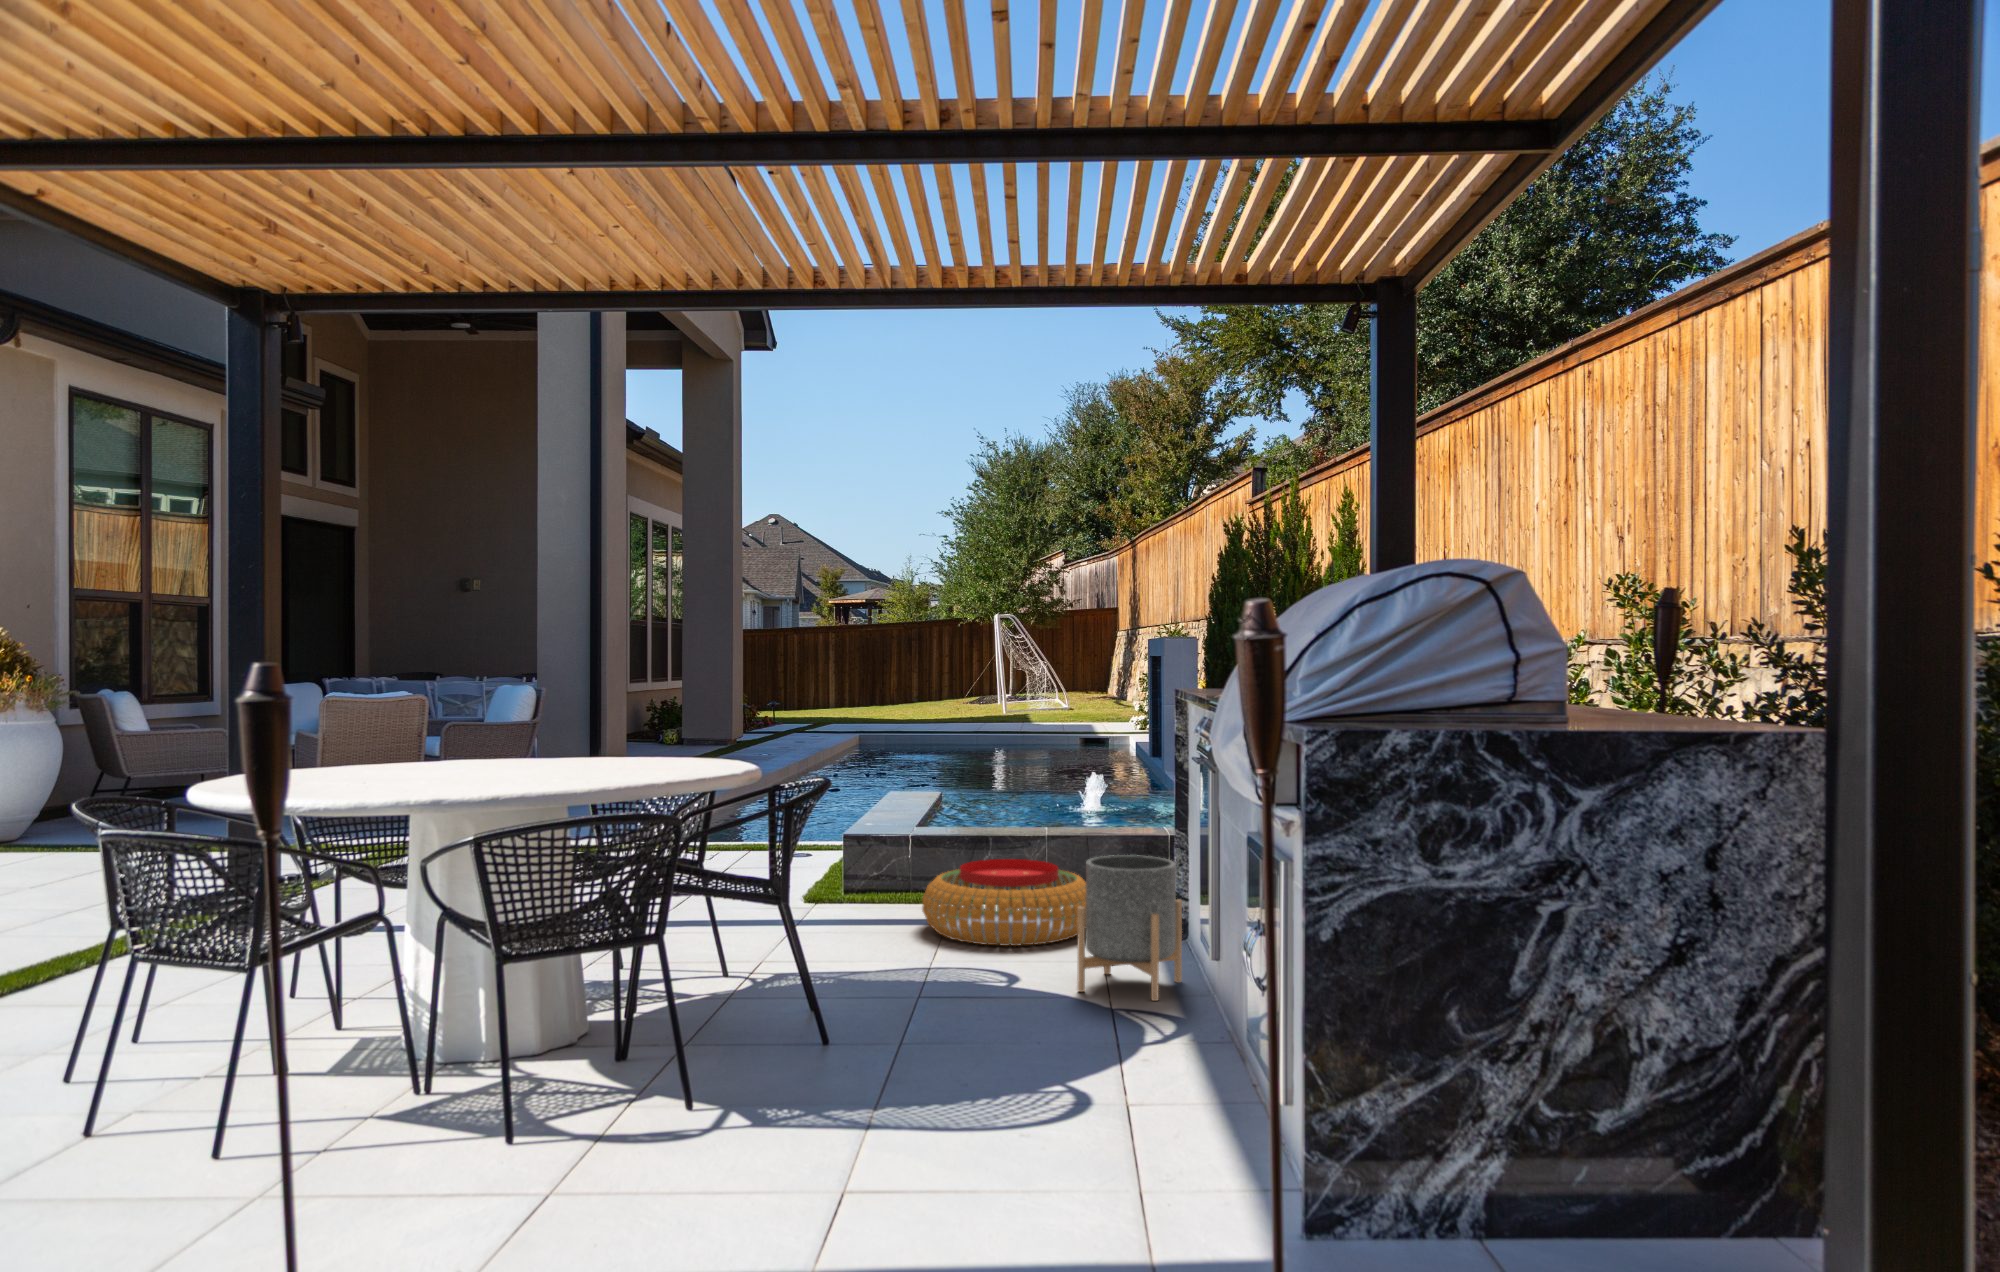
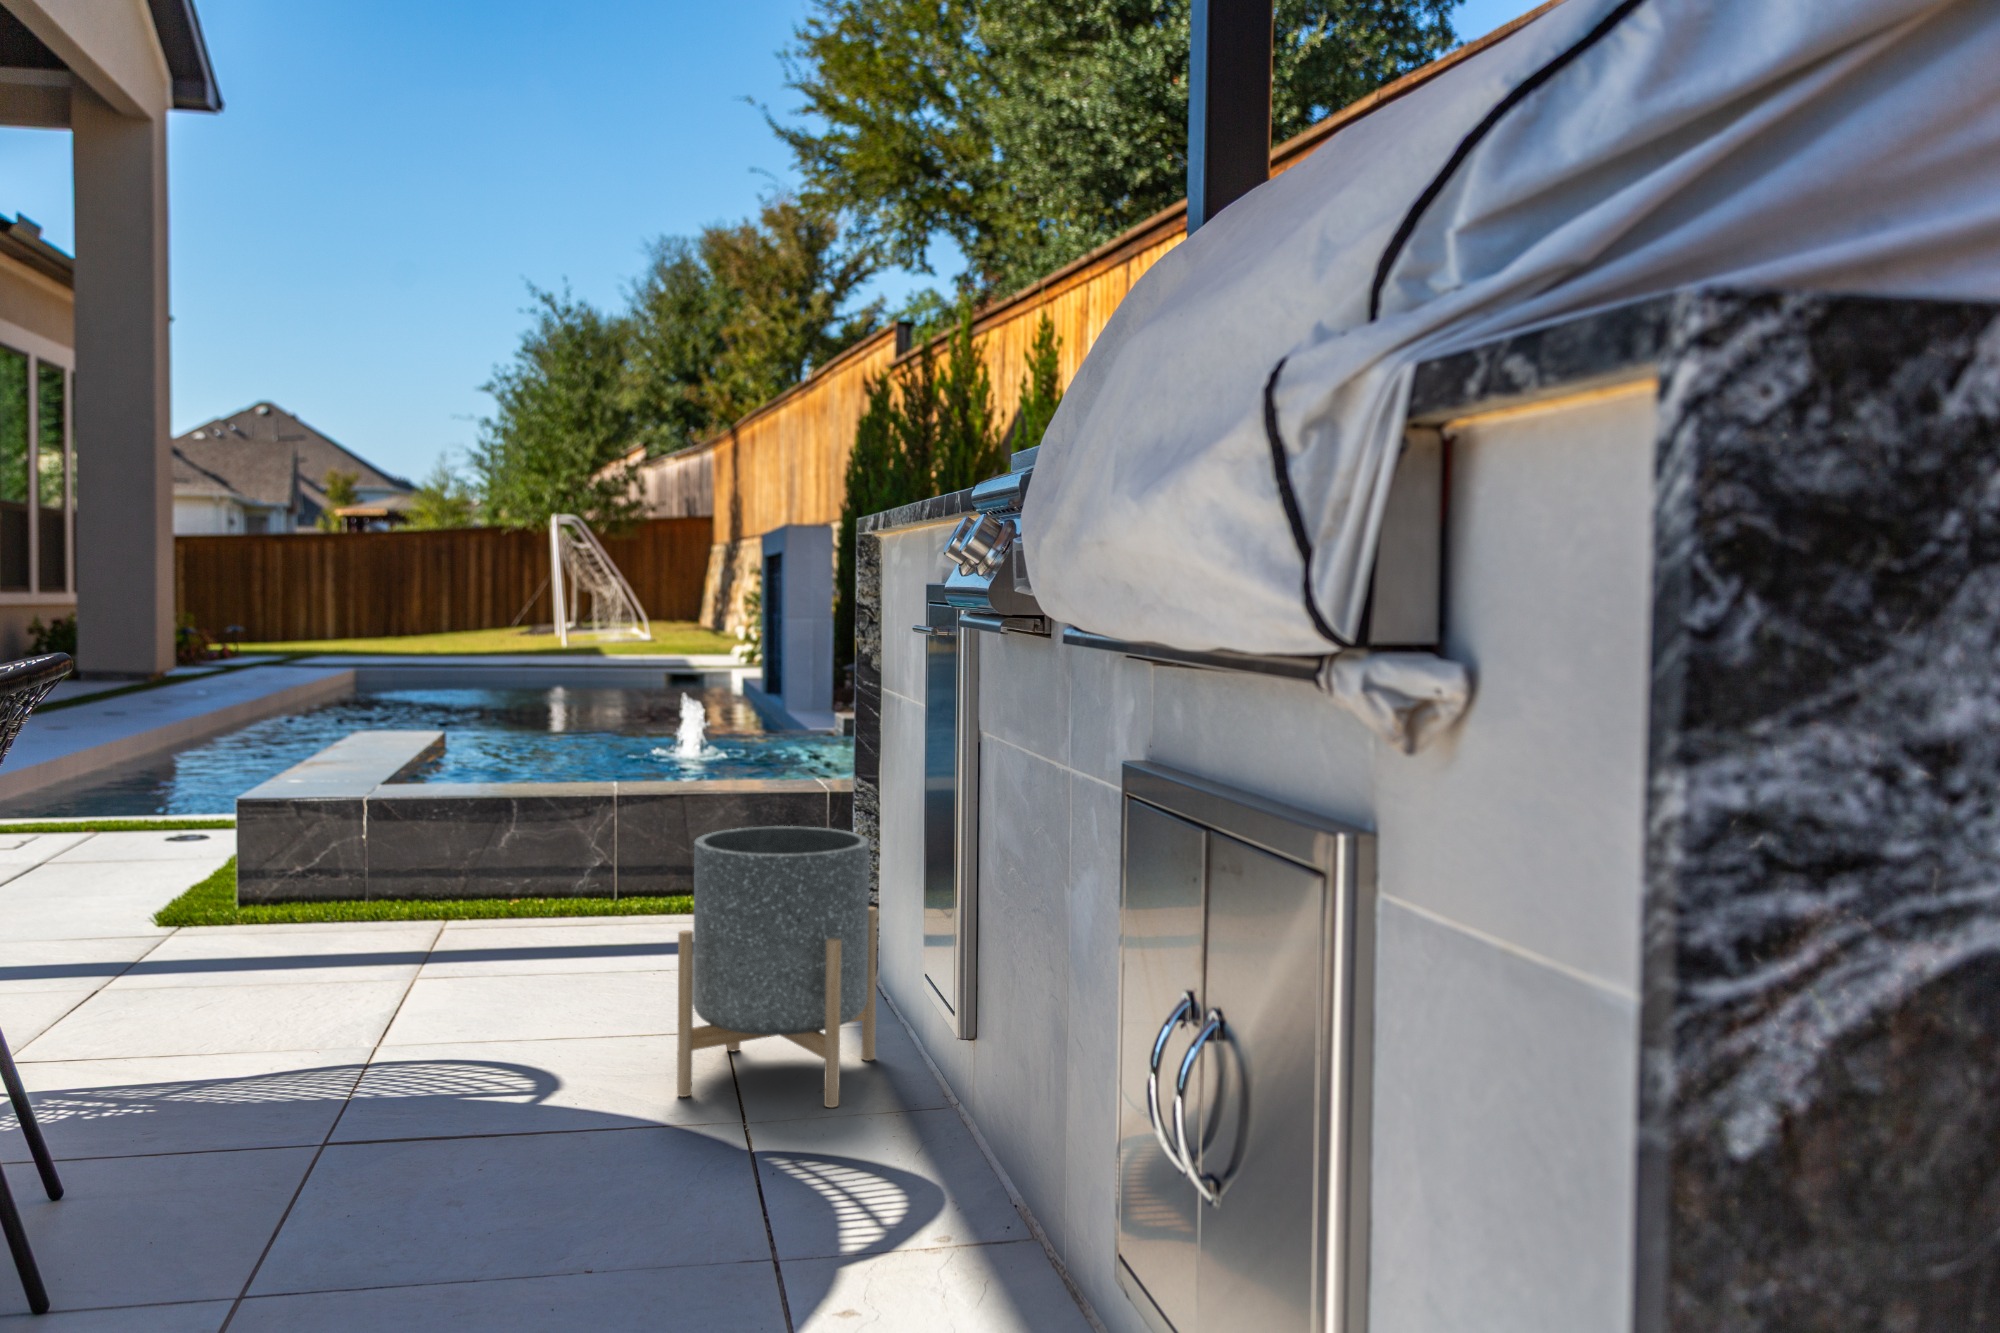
pouf: present [922,859,1086,946] -> none [377,840,706,1001]

